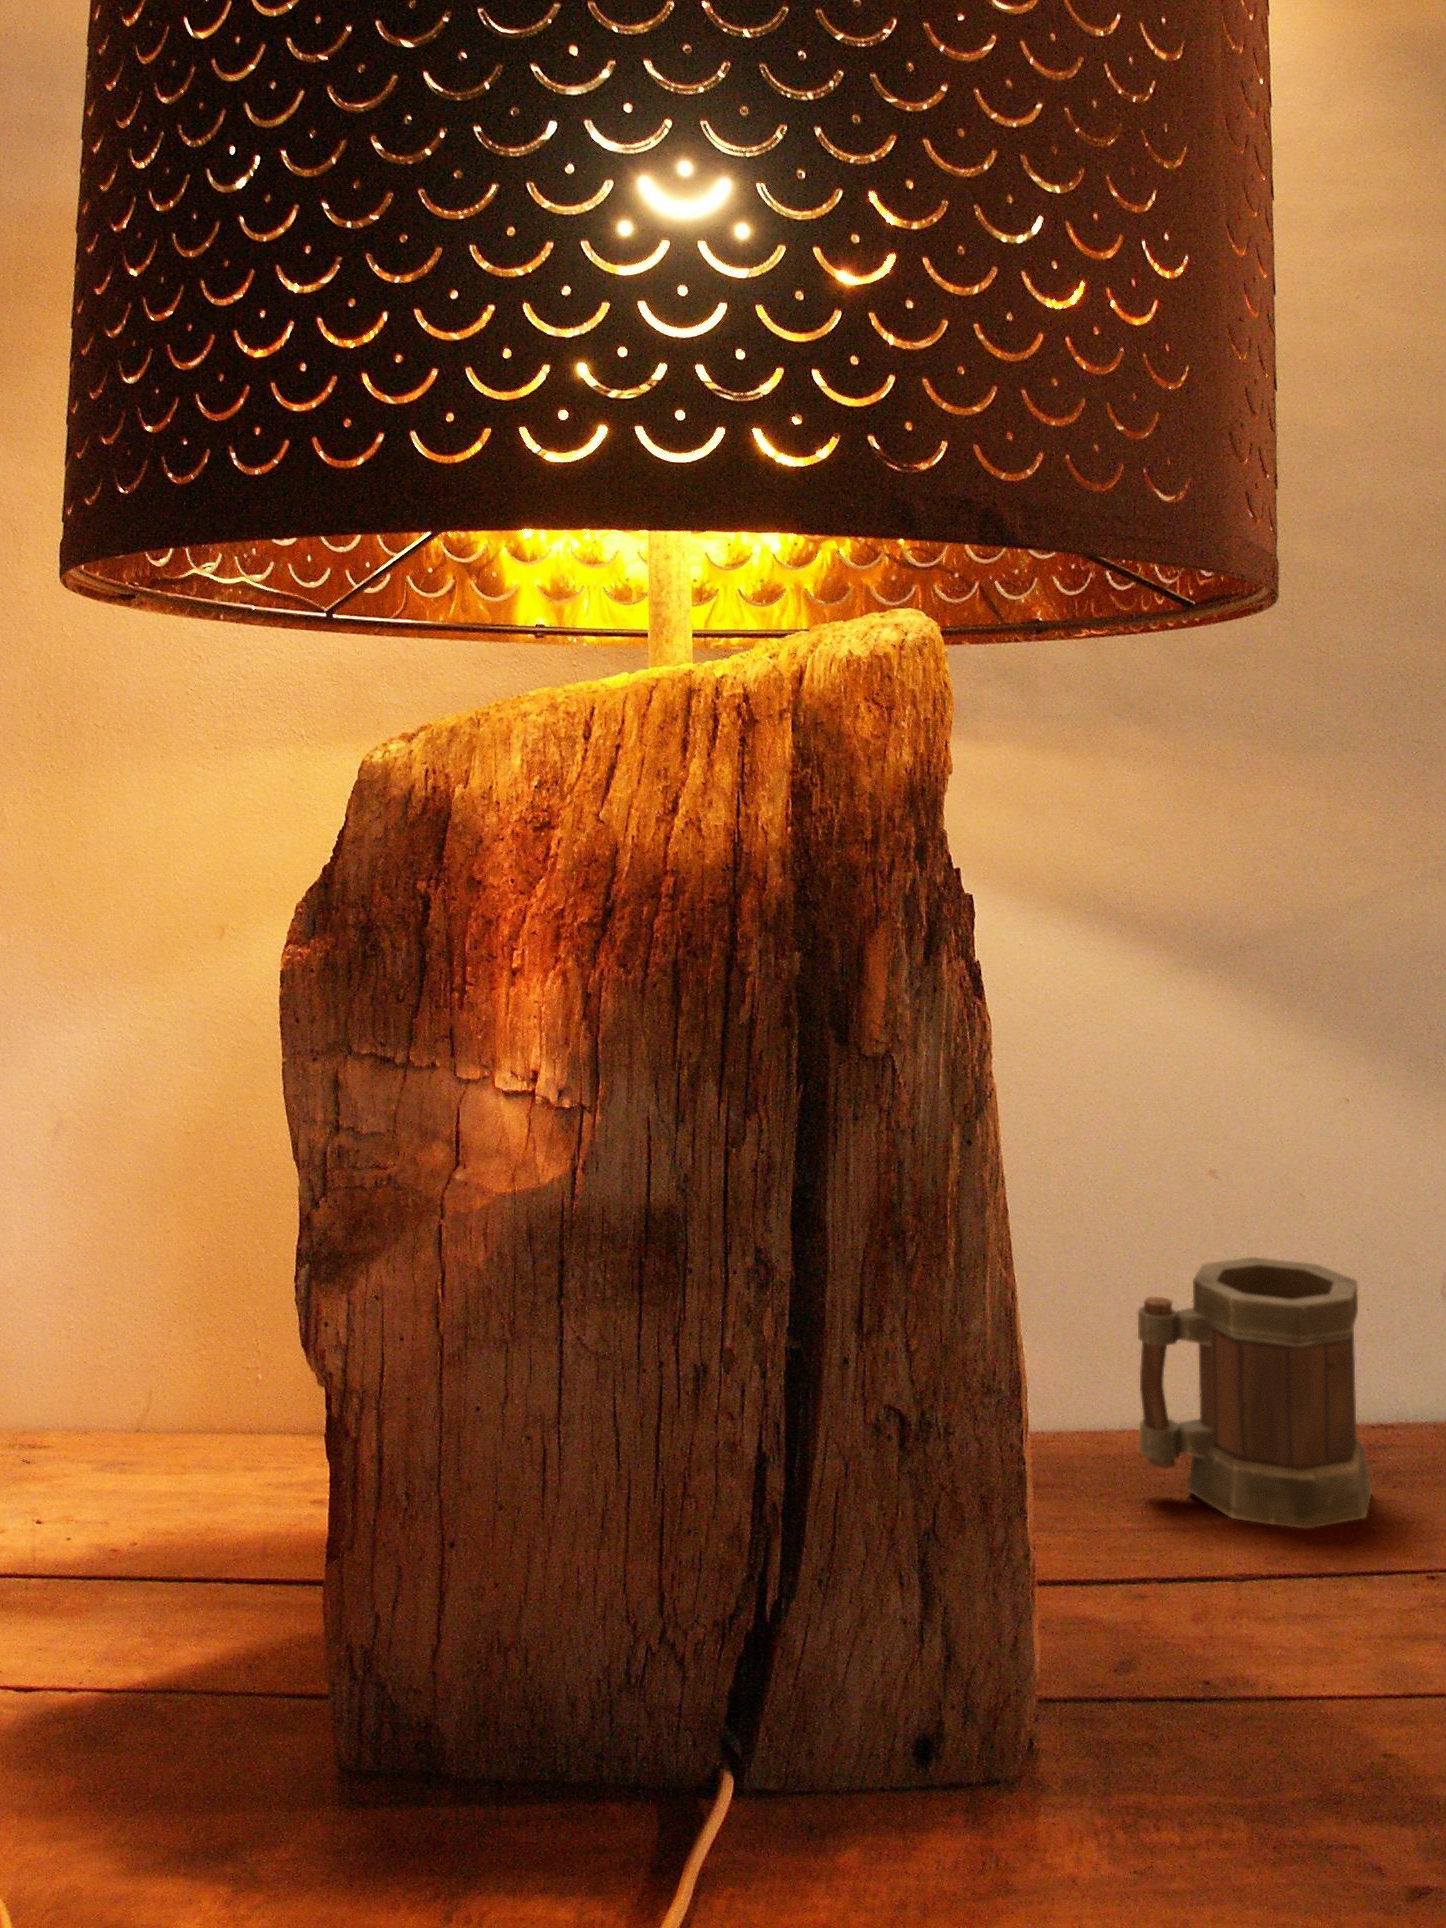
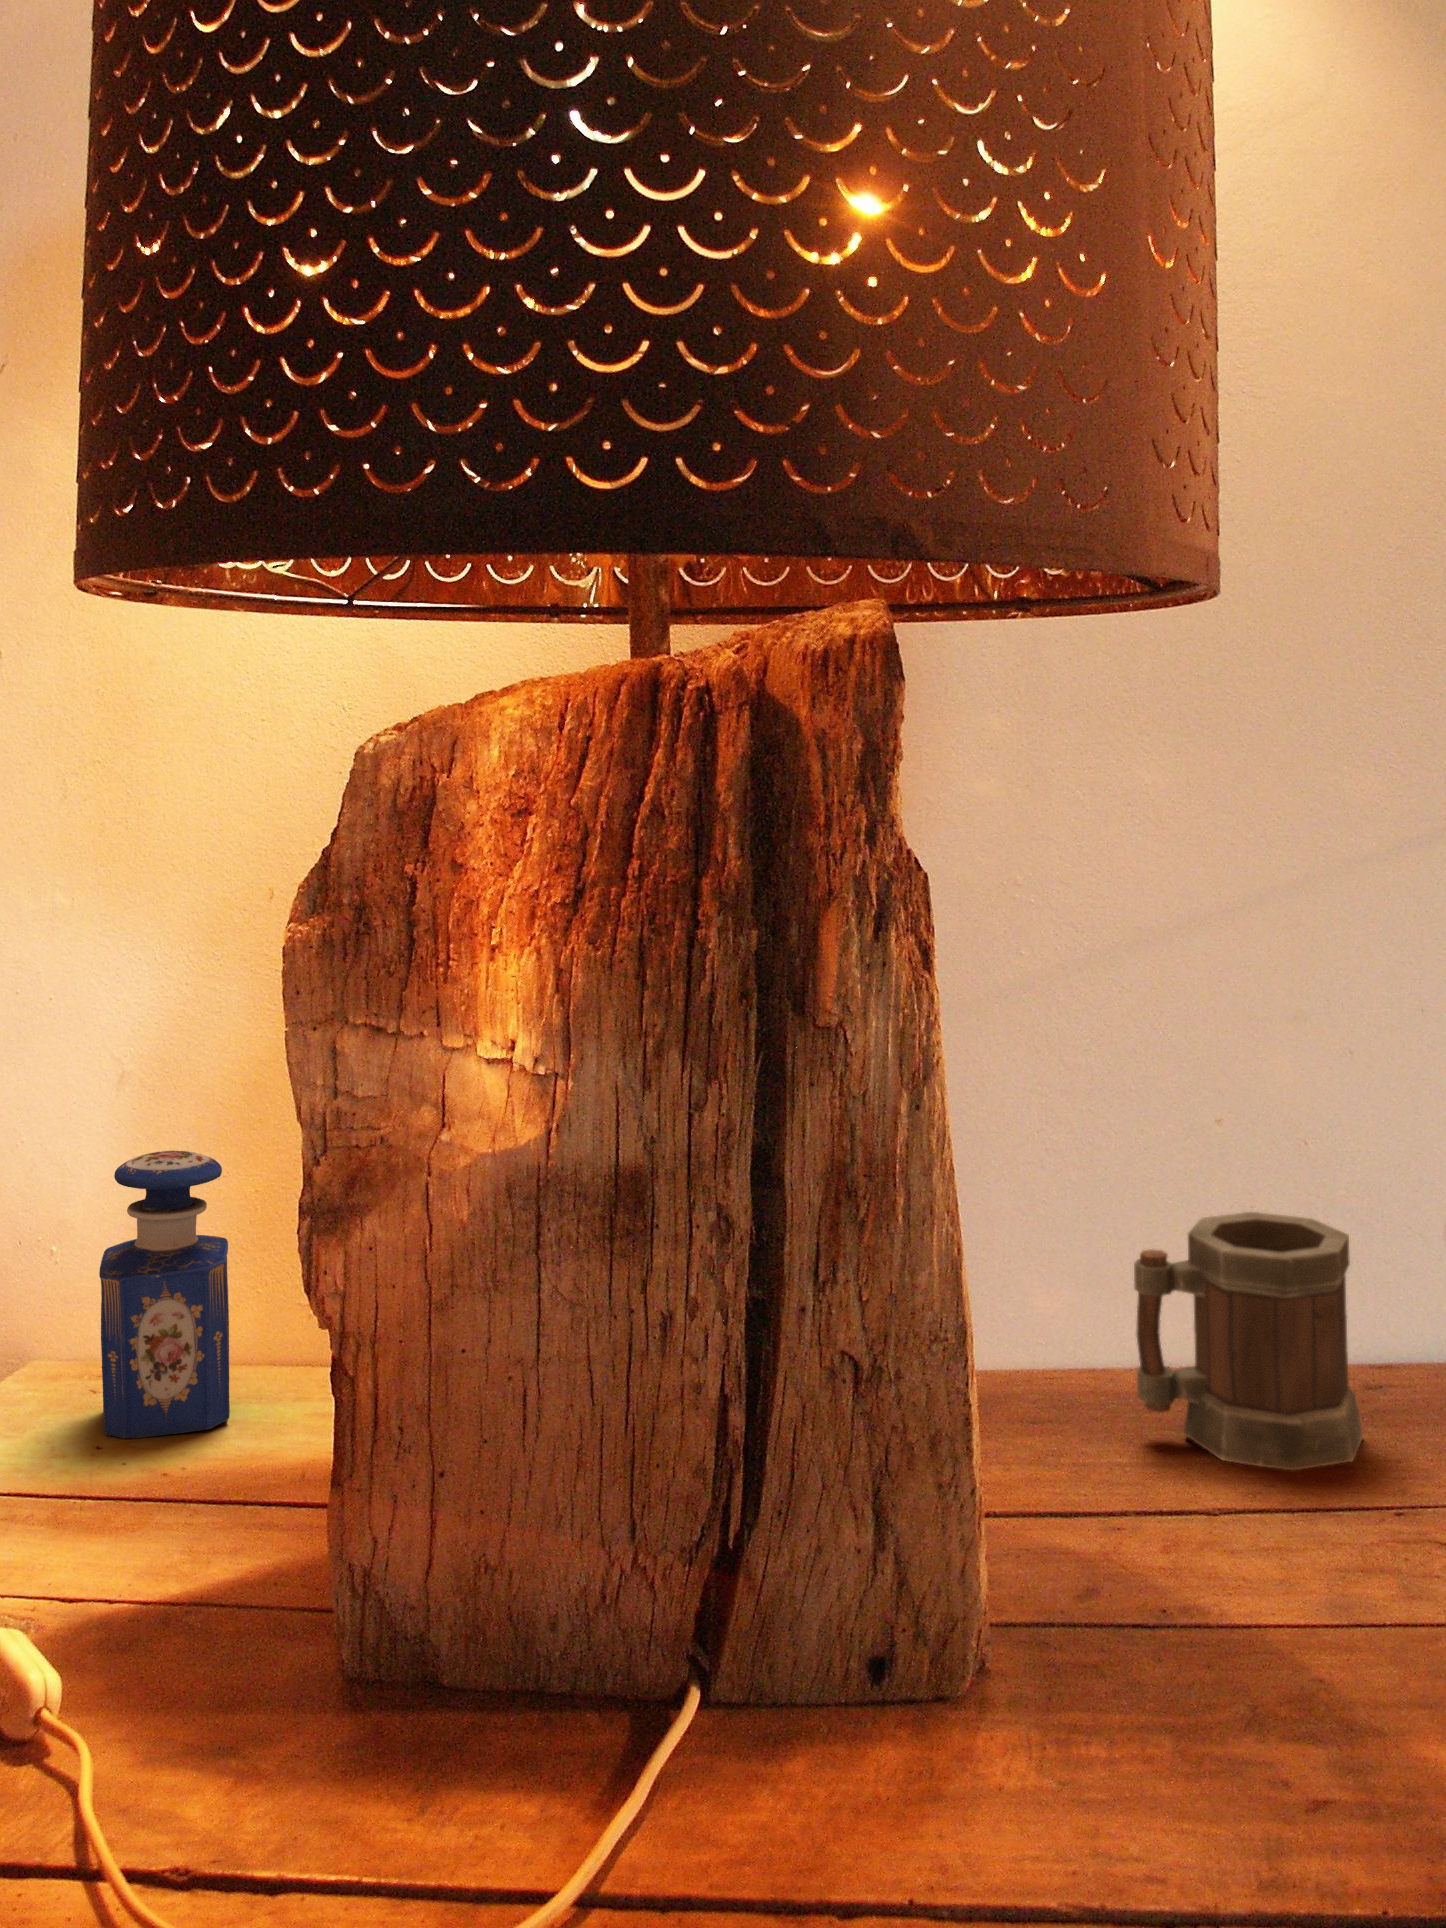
perfume bottle: none [42,1195,180,1506] -> present [99,1151,230,1439]

